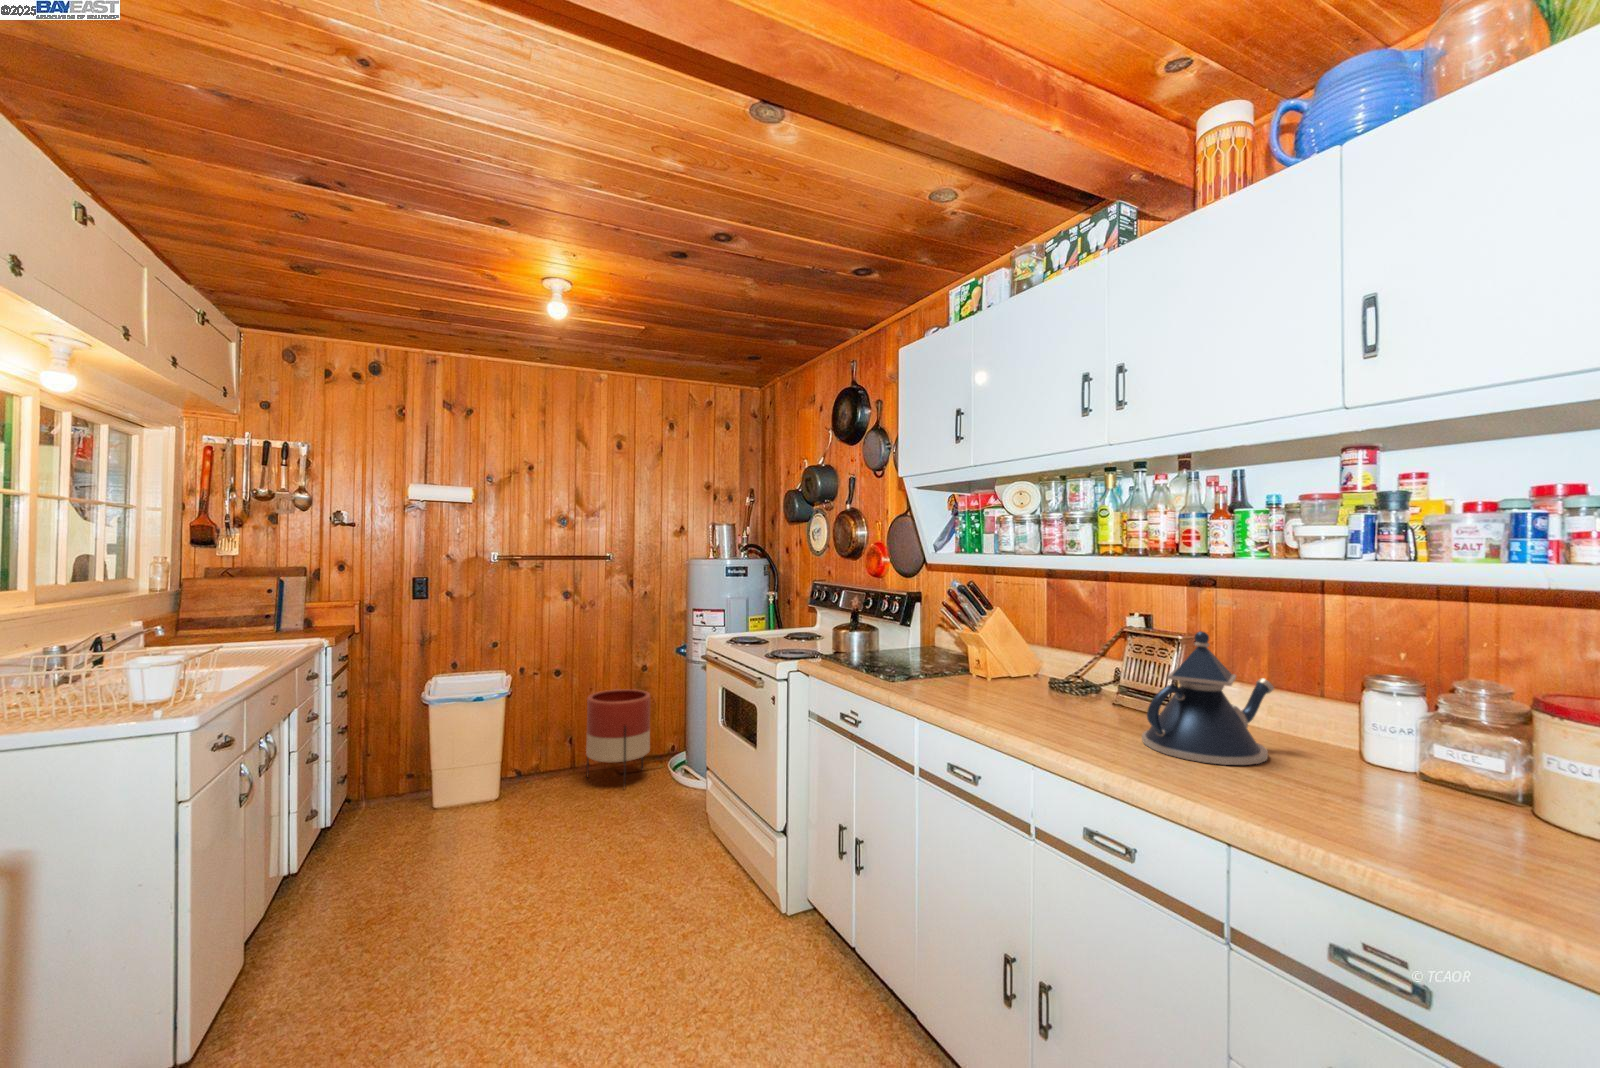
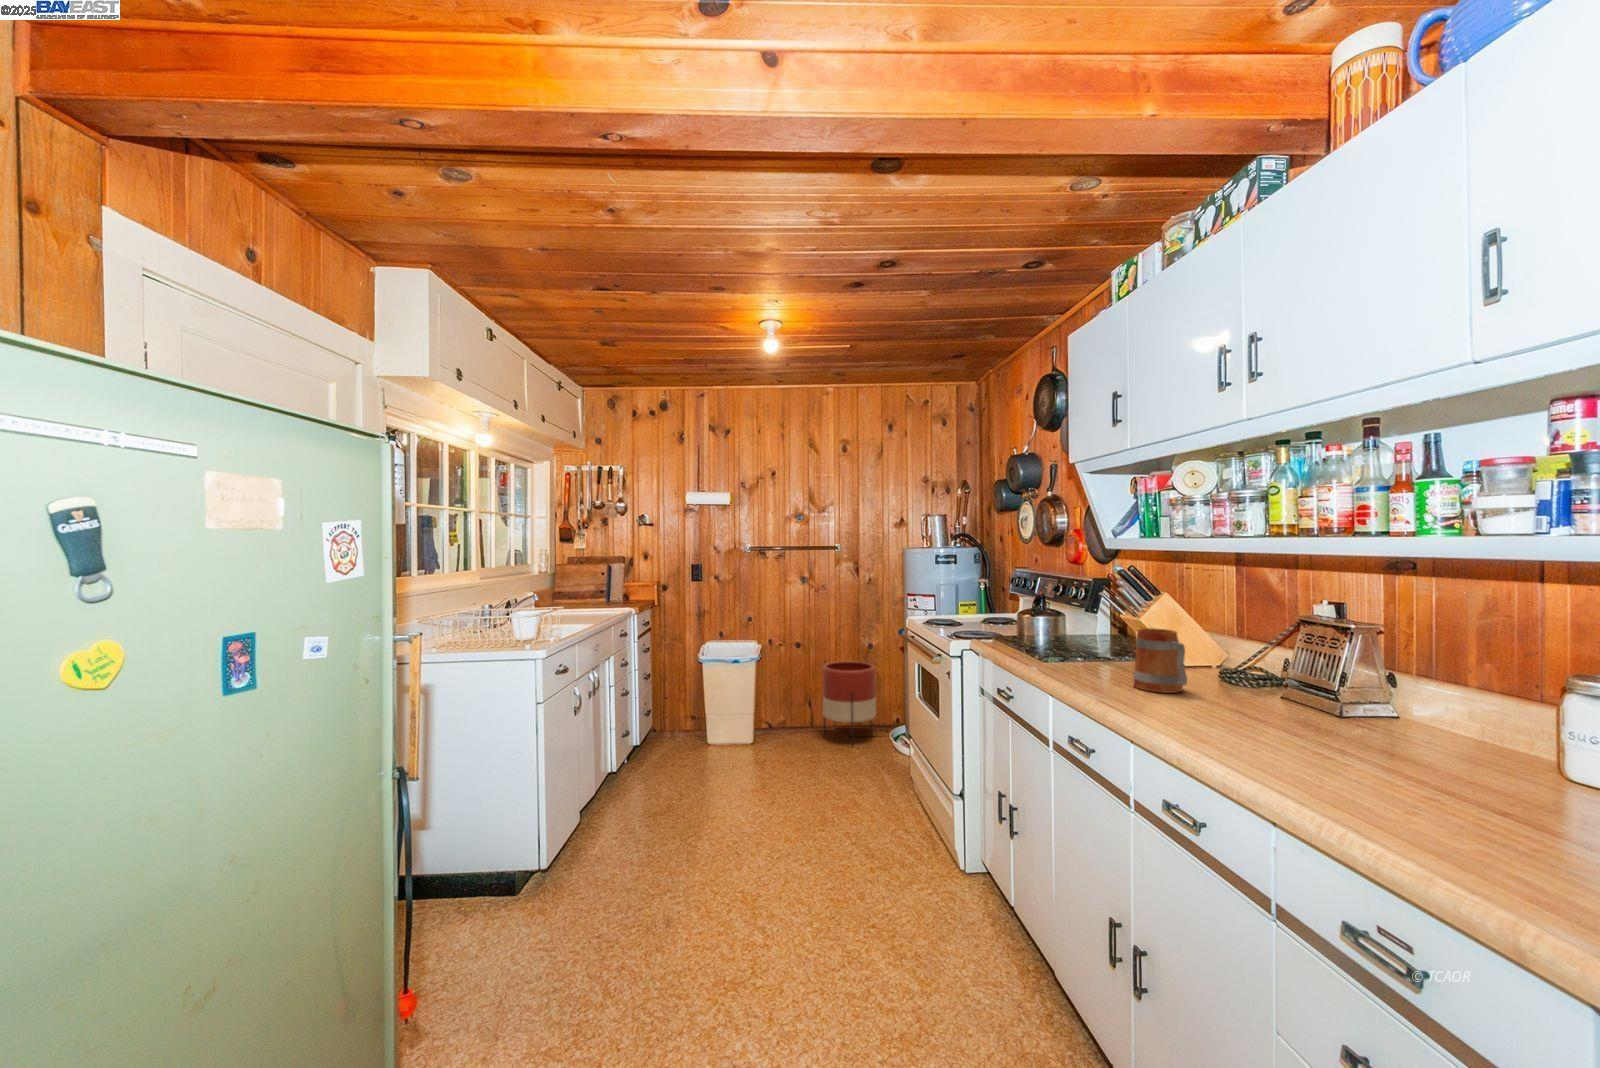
teapot: present [1142,631,1274,765] -> none [1262,616,1444,764]
mug: none [994,645,1049,709] -> present [1133,628,1187,693]

